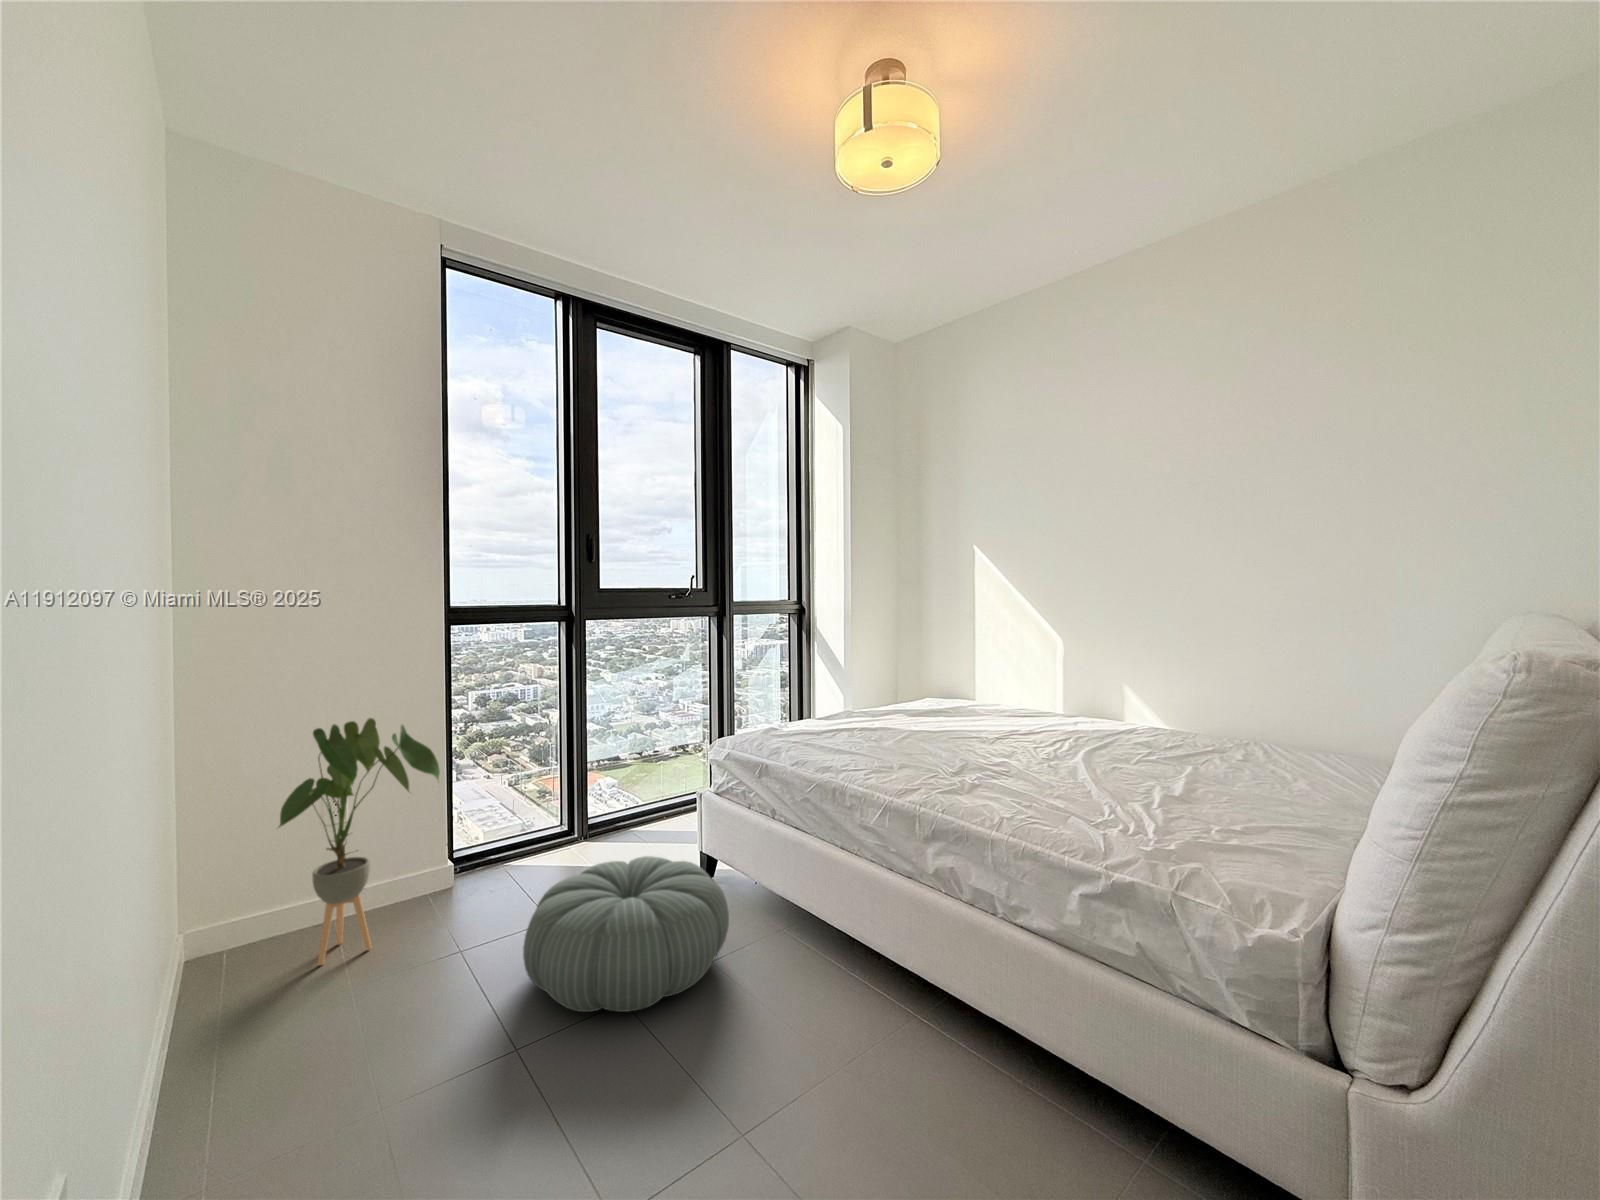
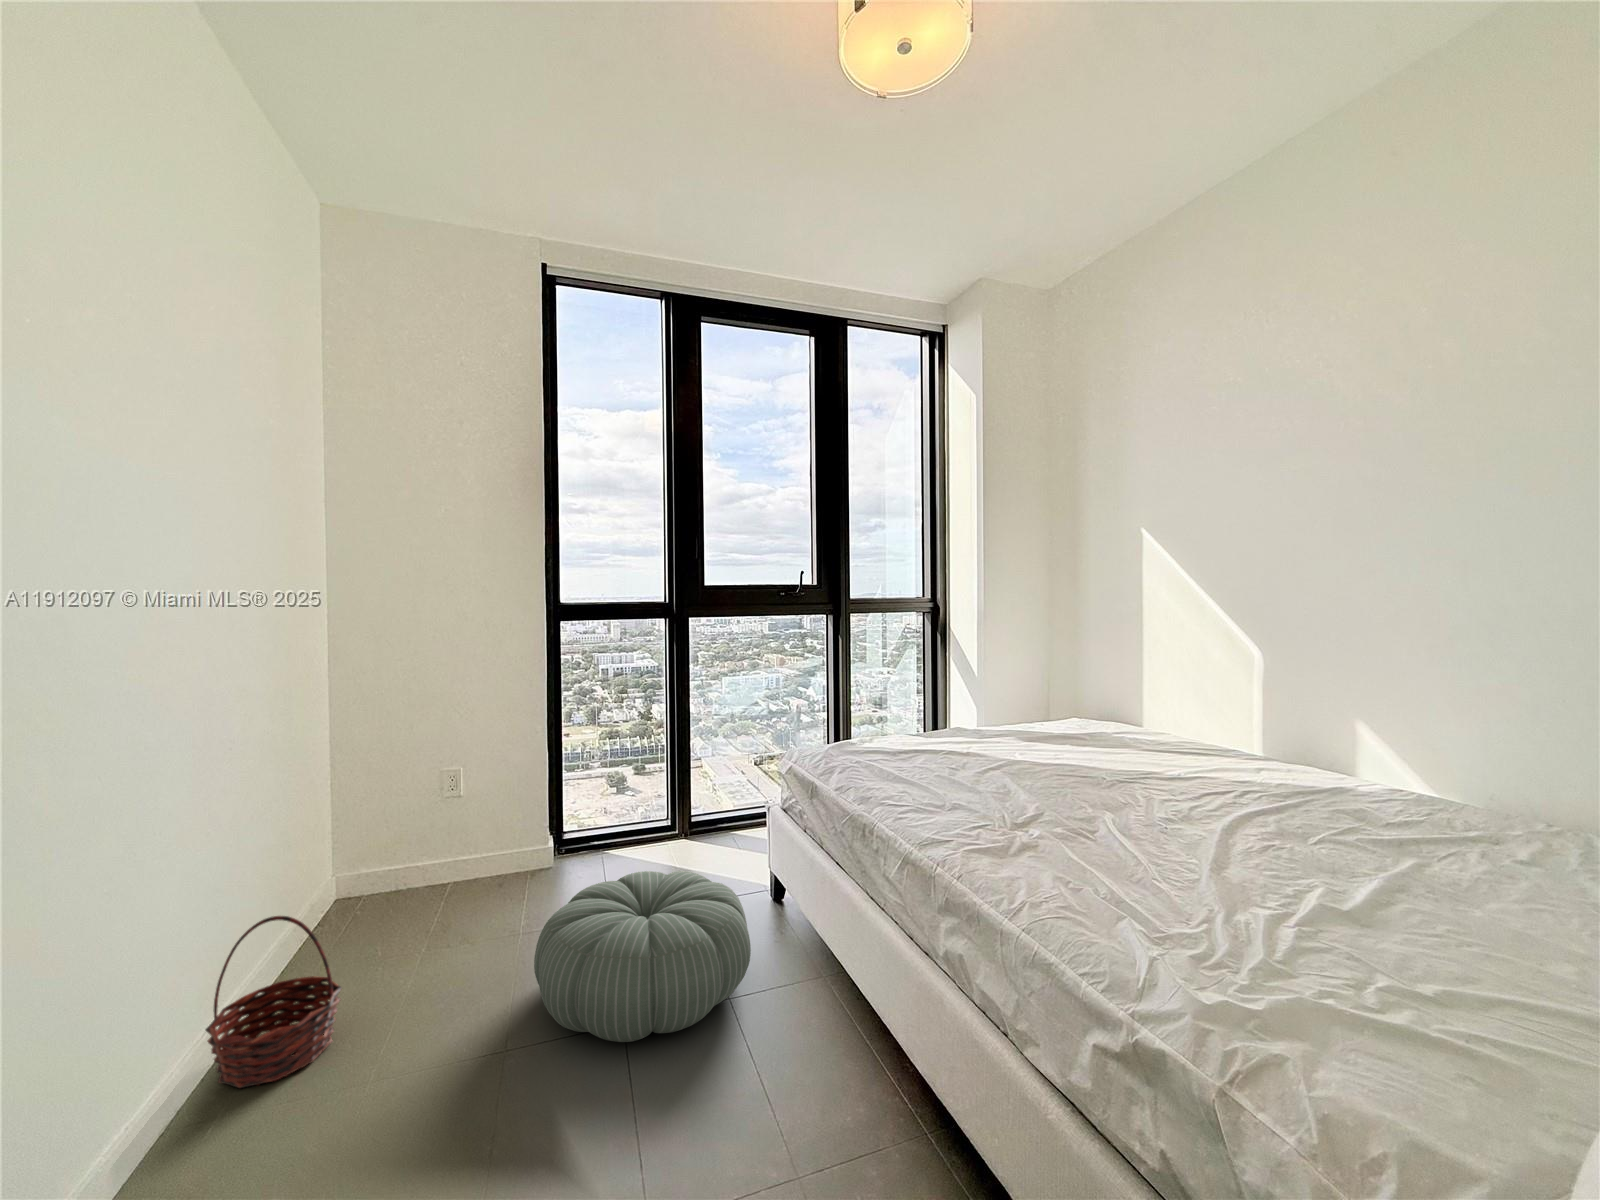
house plant: present [279,718,440,965] -> none [364,705,506,927]
basket: none [164,953,318,1152] -> present [205,916,342,1088]

